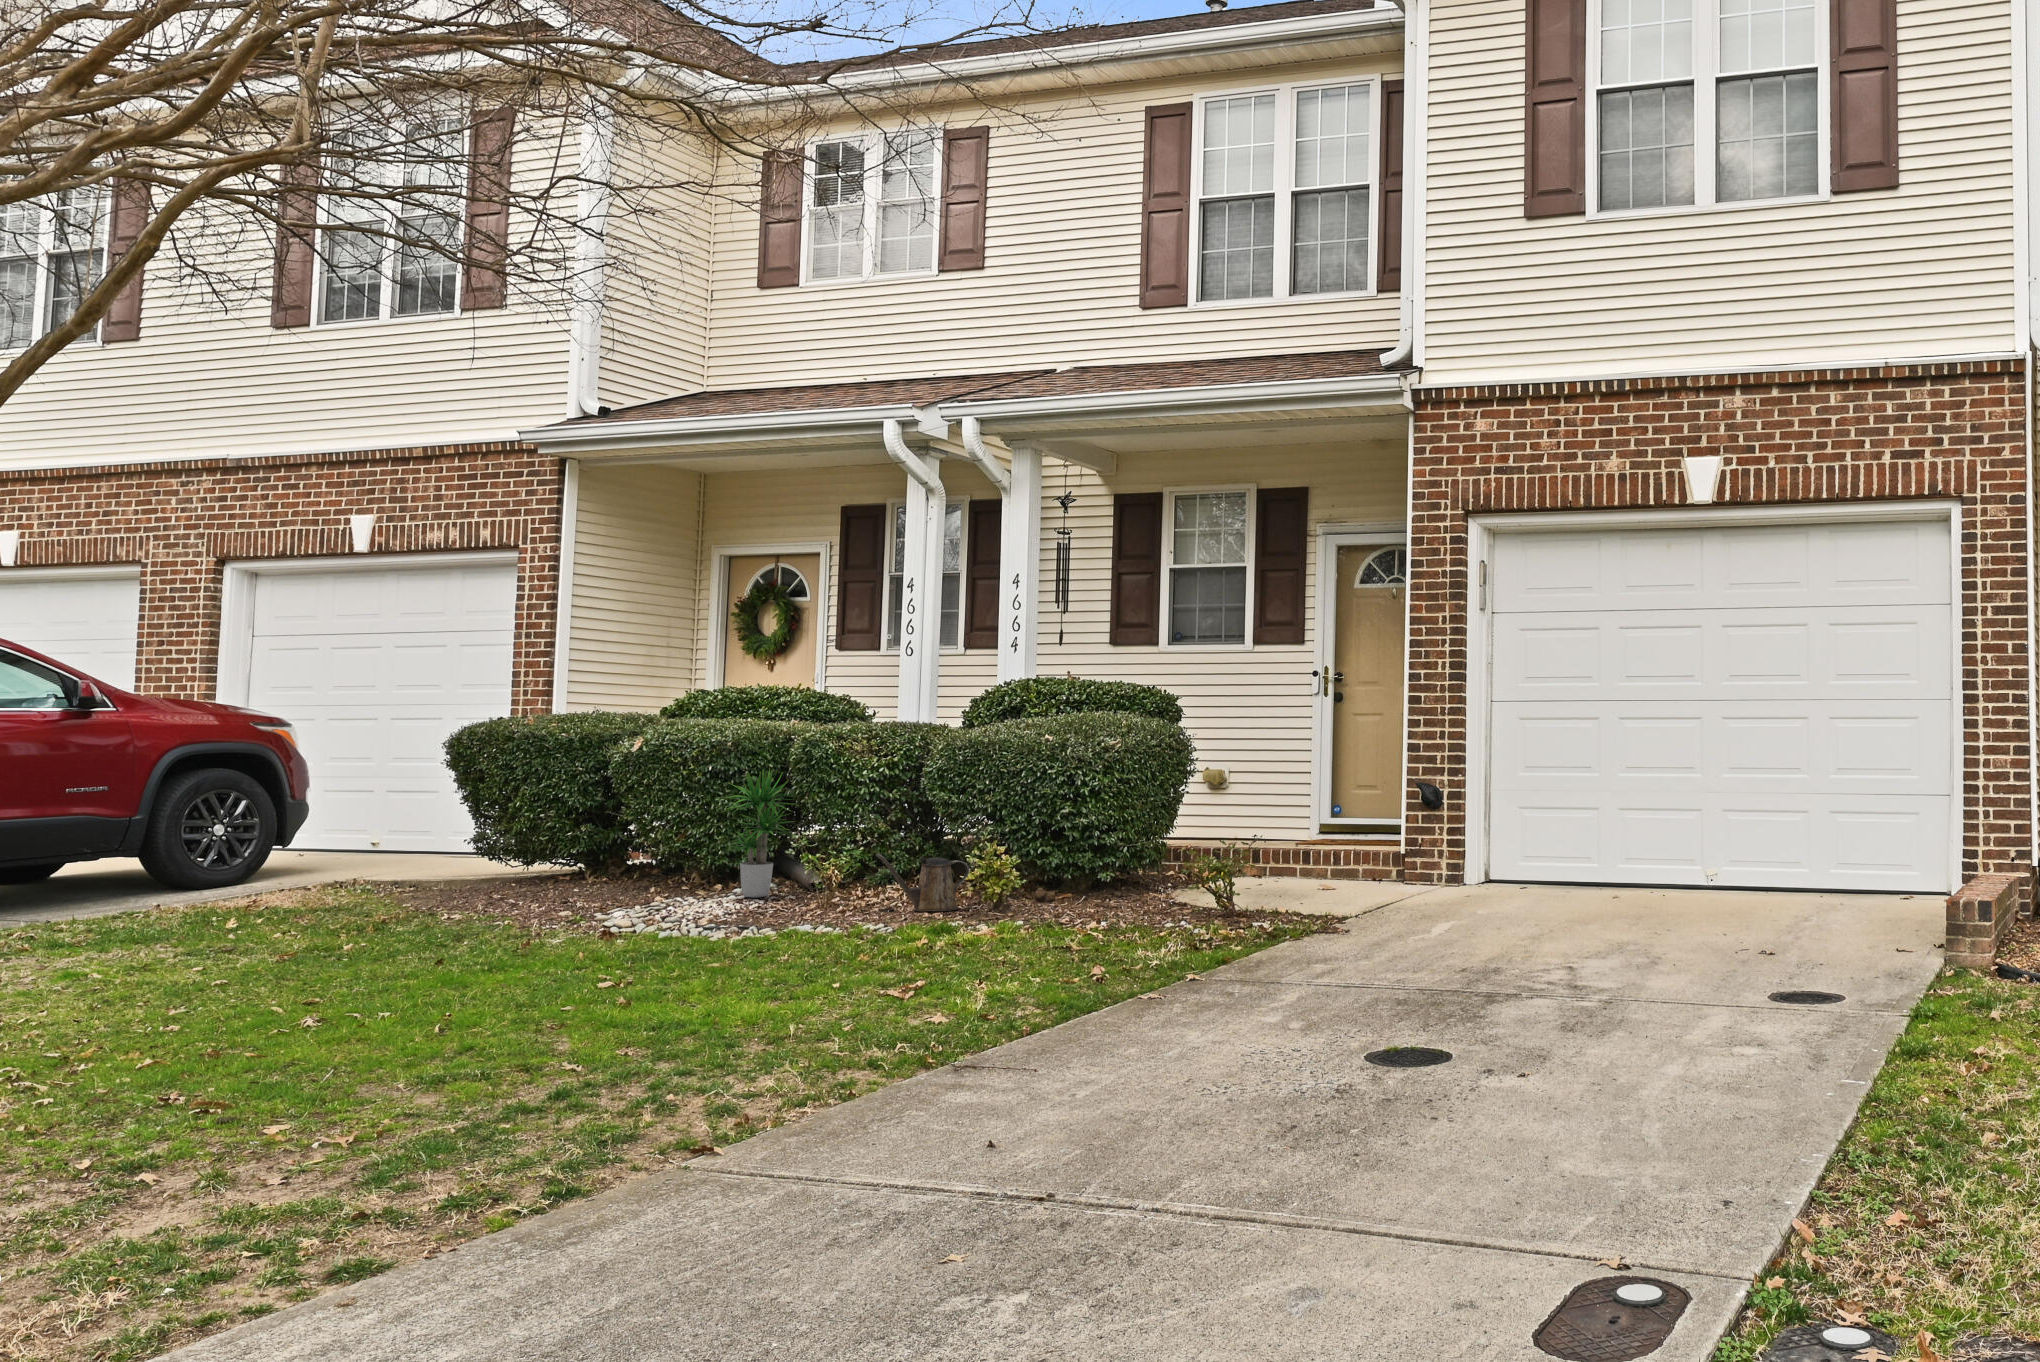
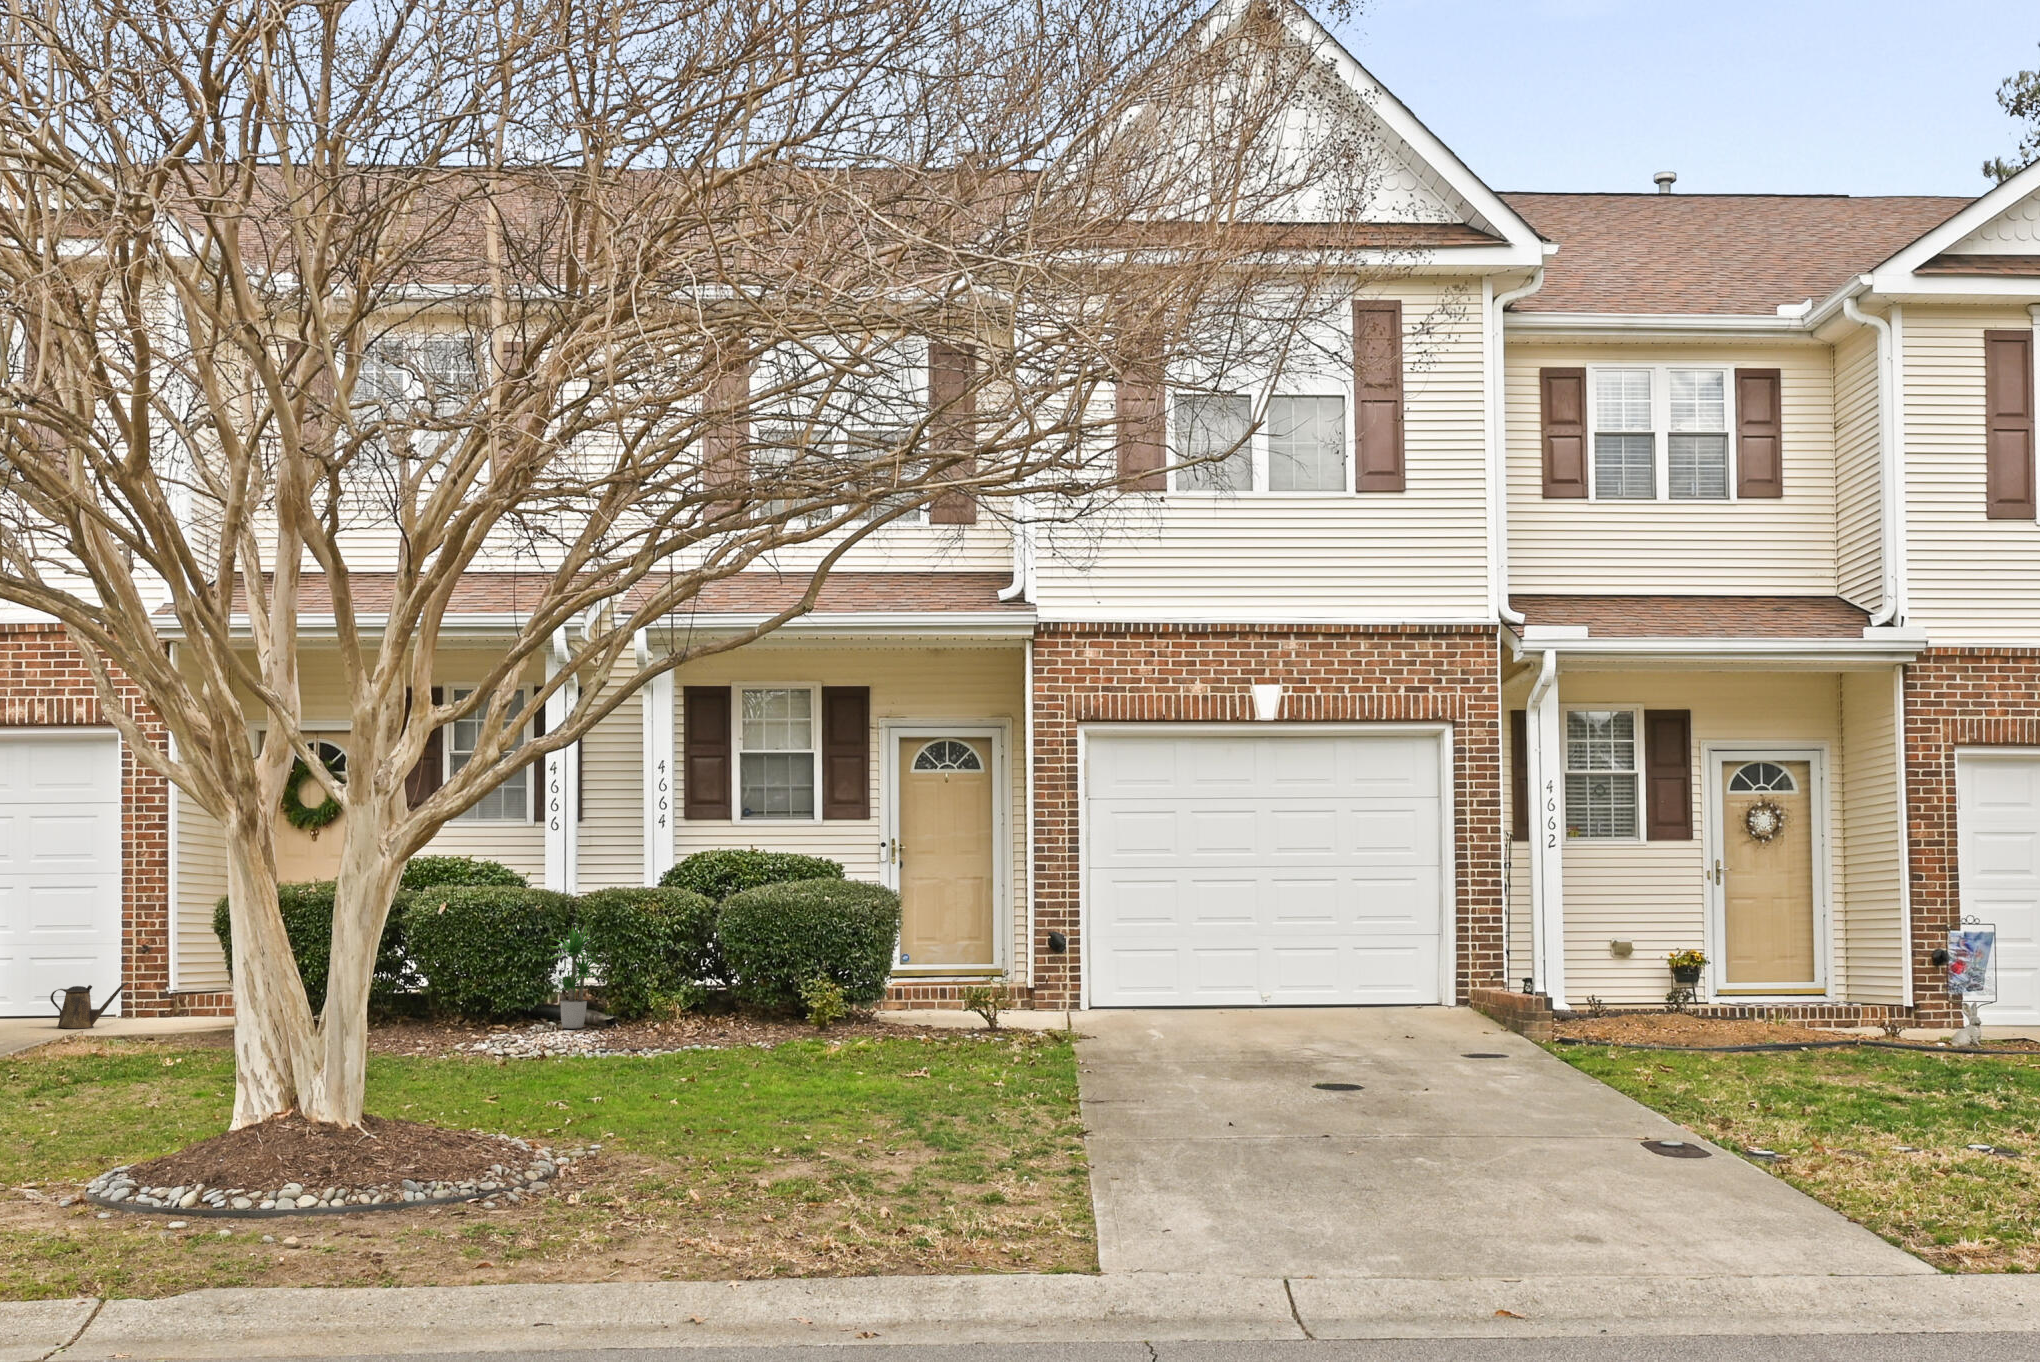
watering can: present [876,854,969,912] -> present [50,982,128,1028]

